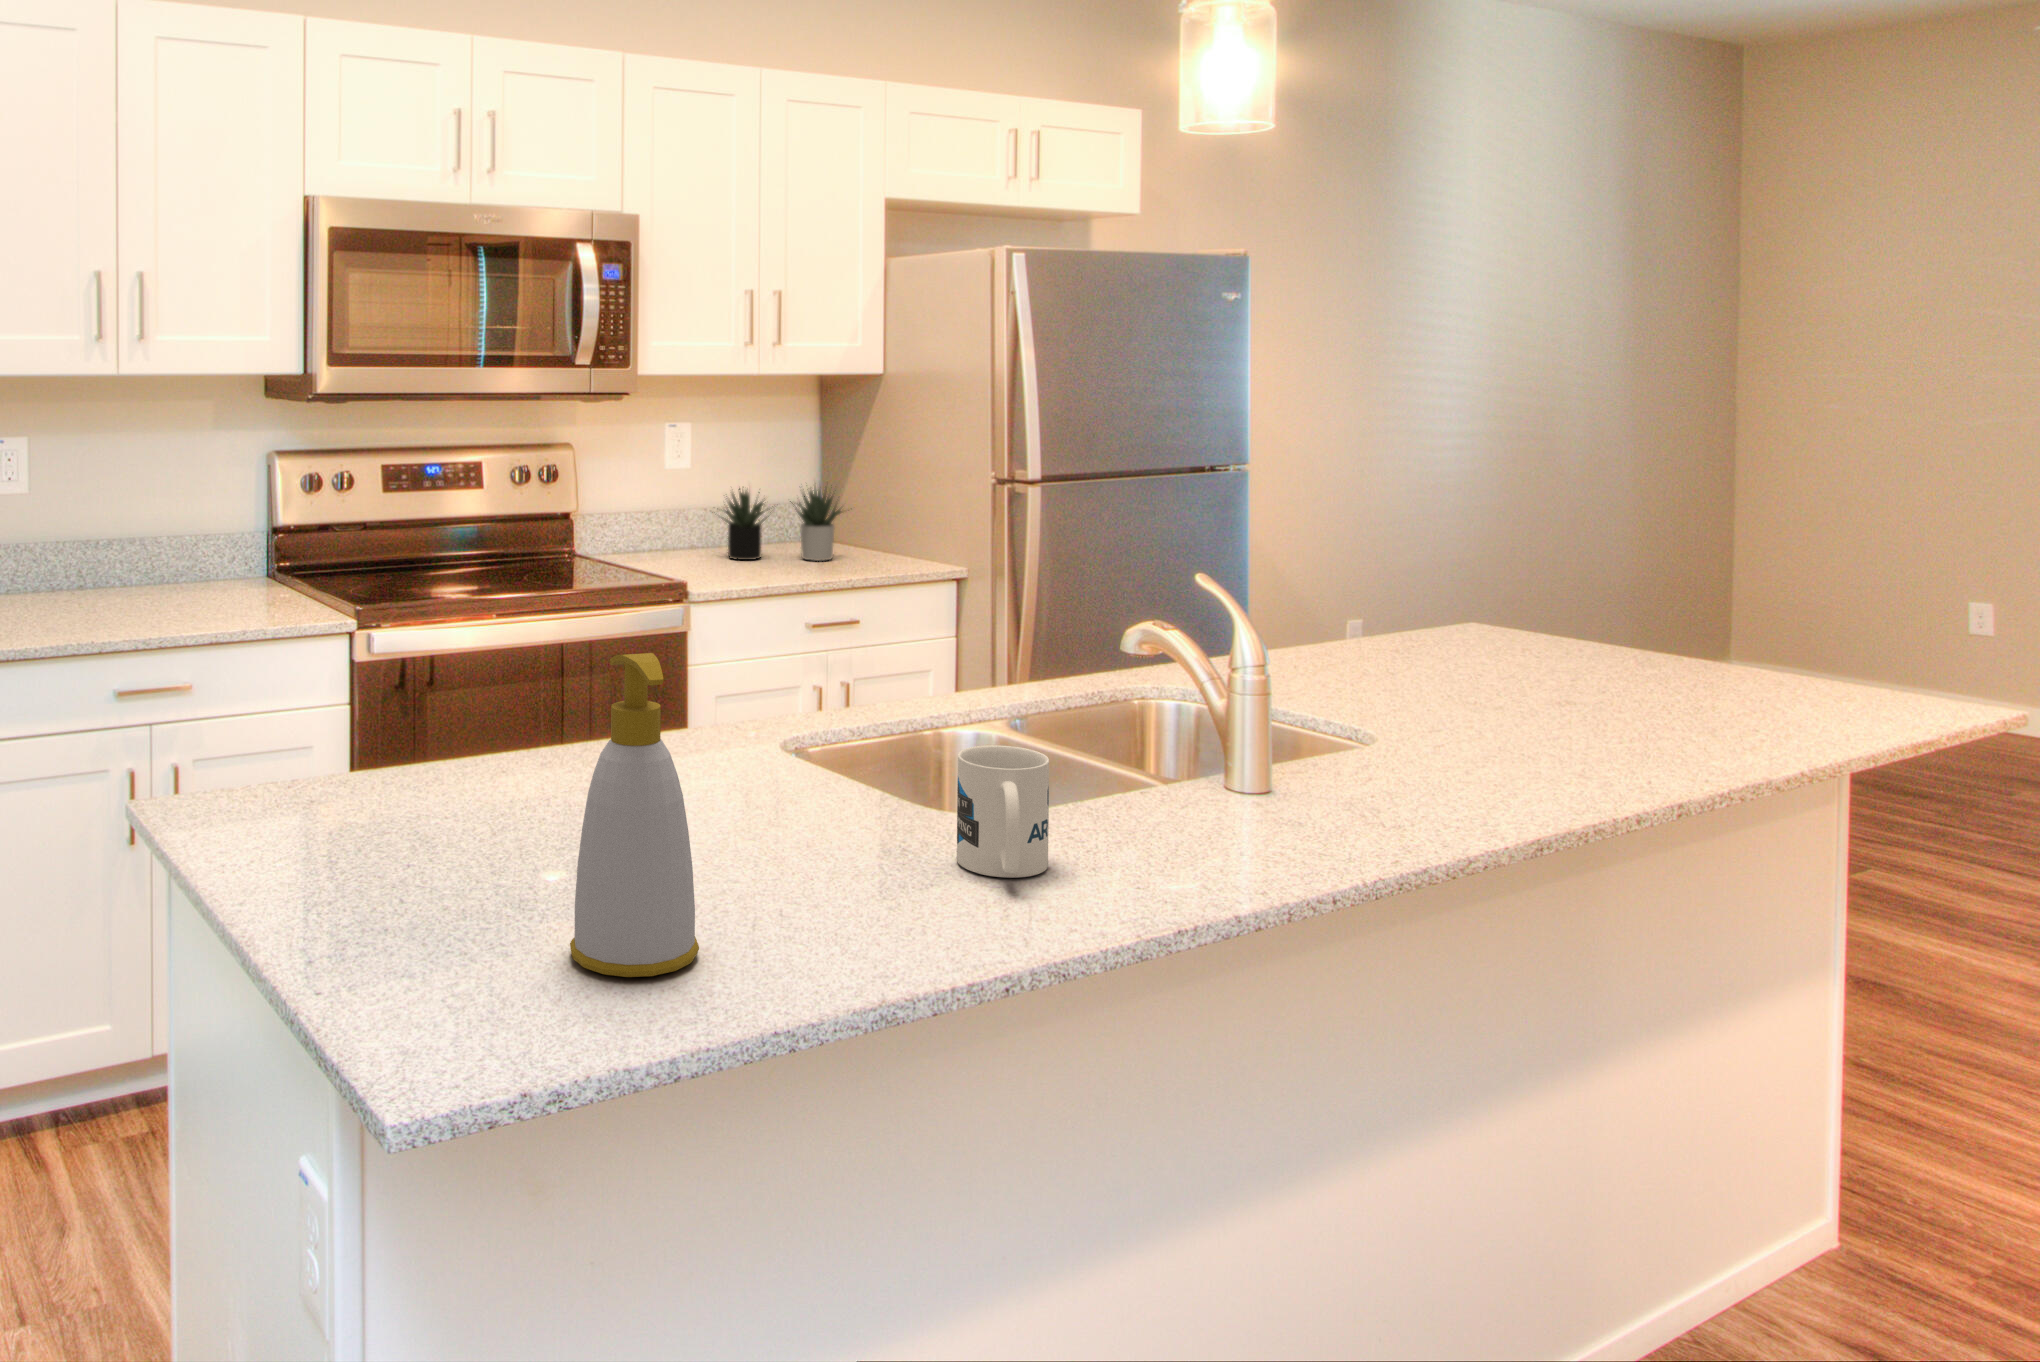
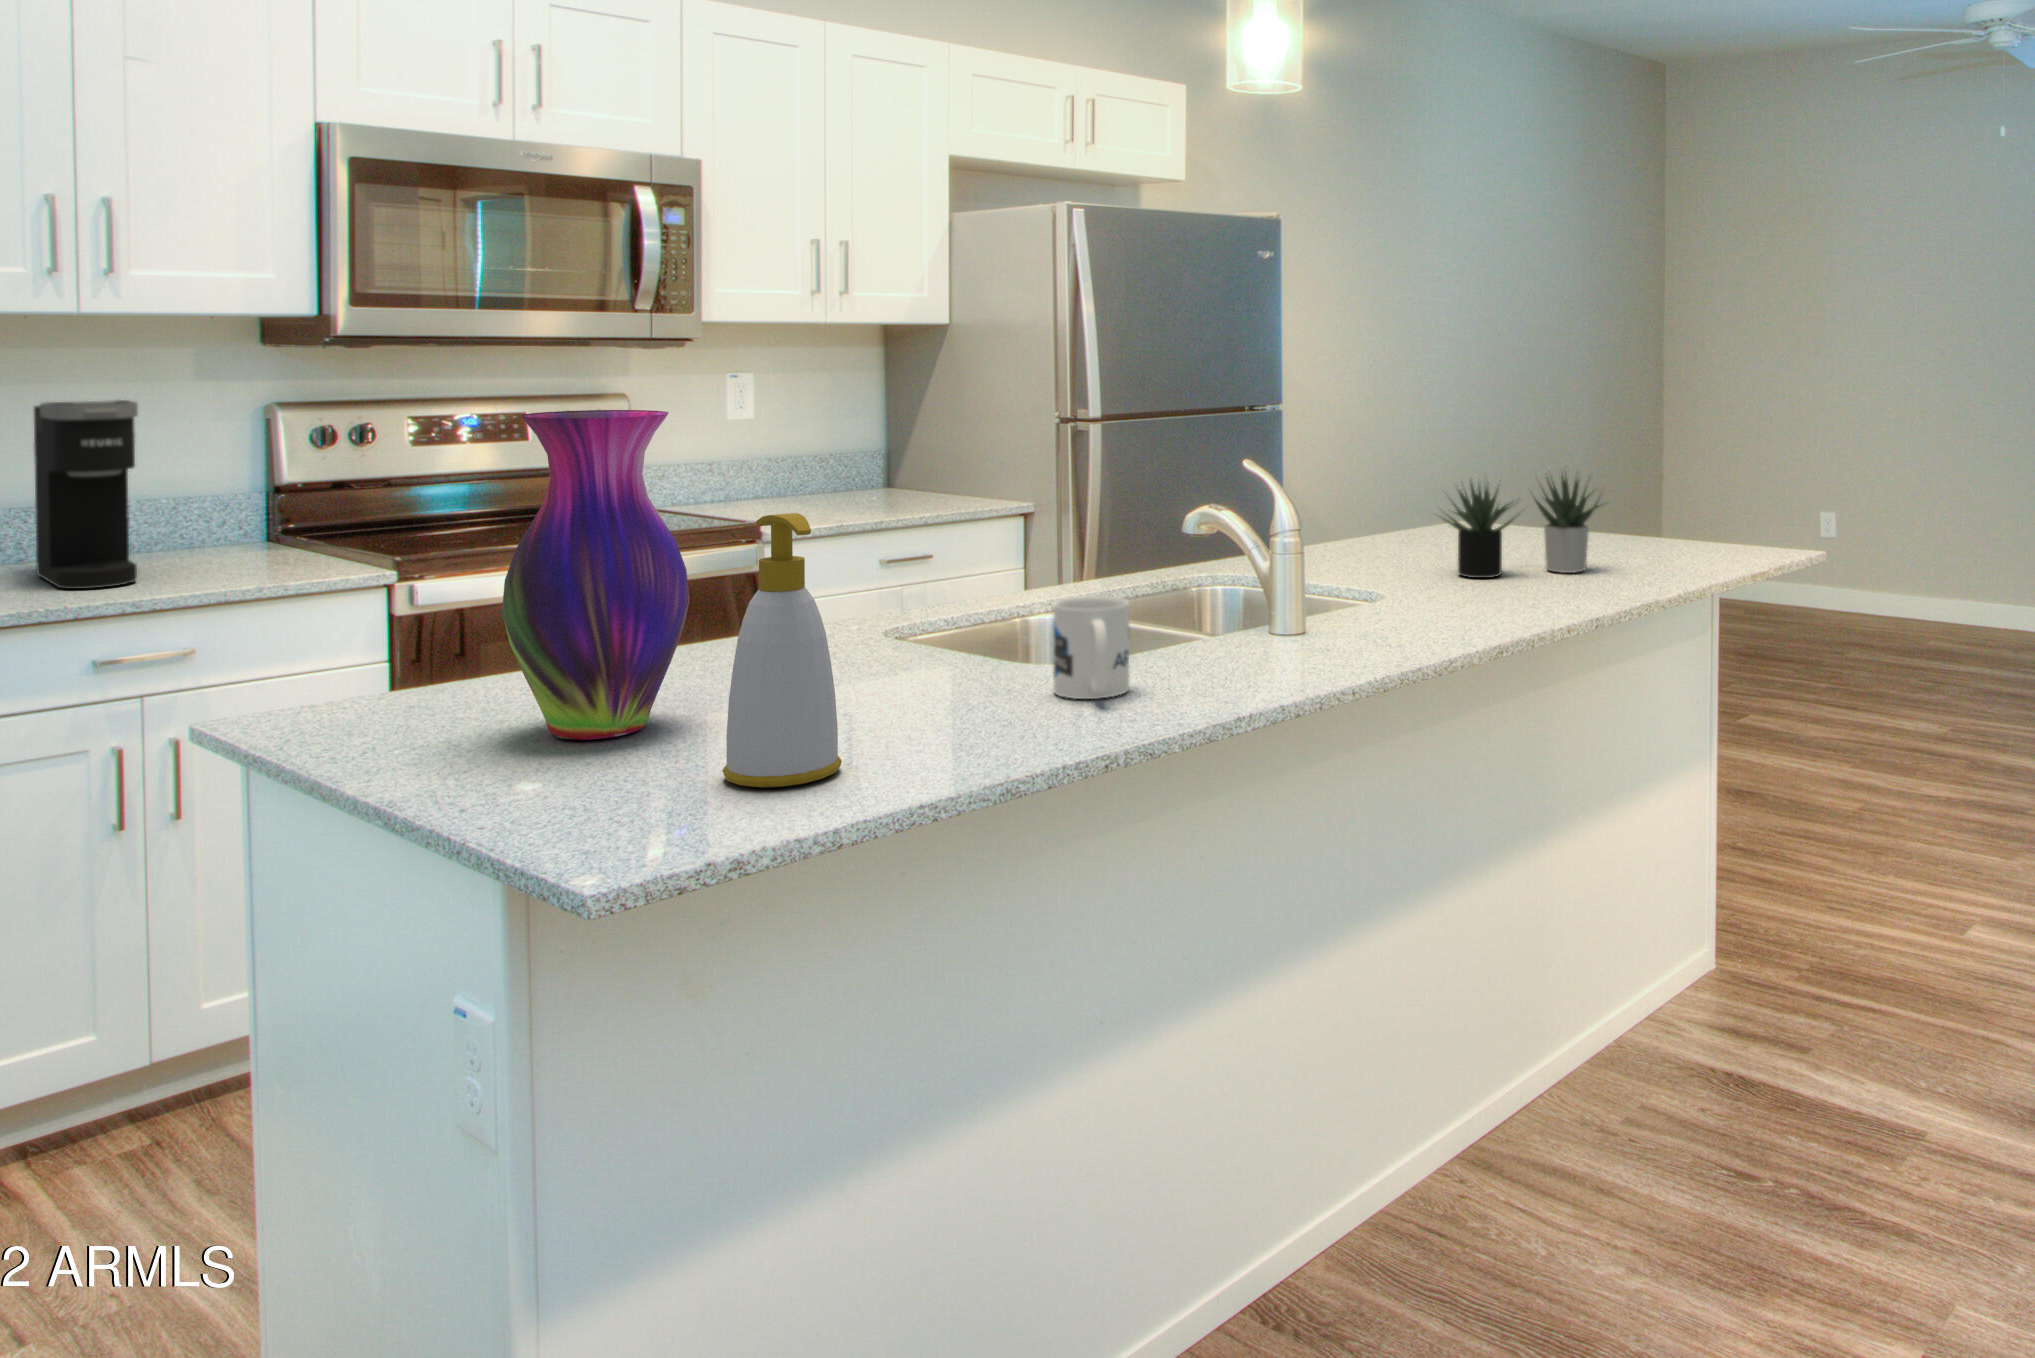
coffee maker: none [89,452,159,622] -> present [34,400,138,589]
succulent plant: present [723,488,842,561] -> present [1440,476,1599,578]
vase: none [376,508,559,870] -> present [502,410,689,740]

